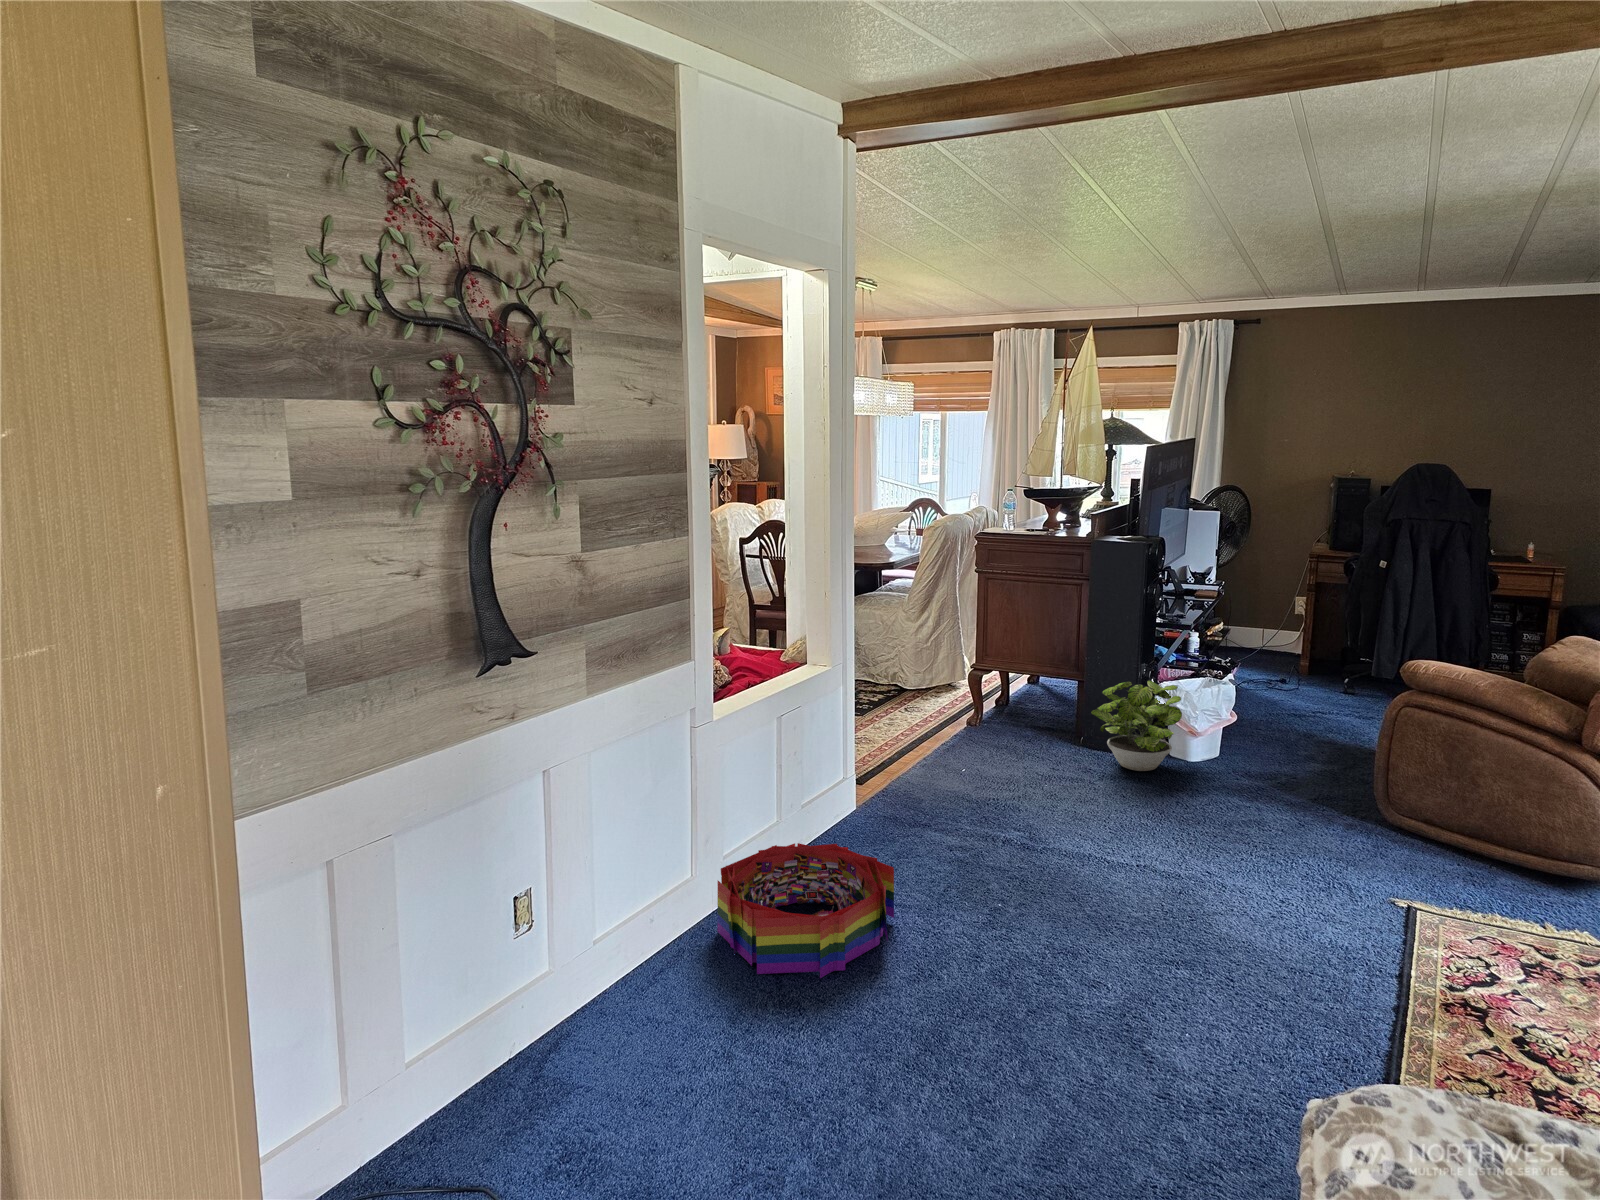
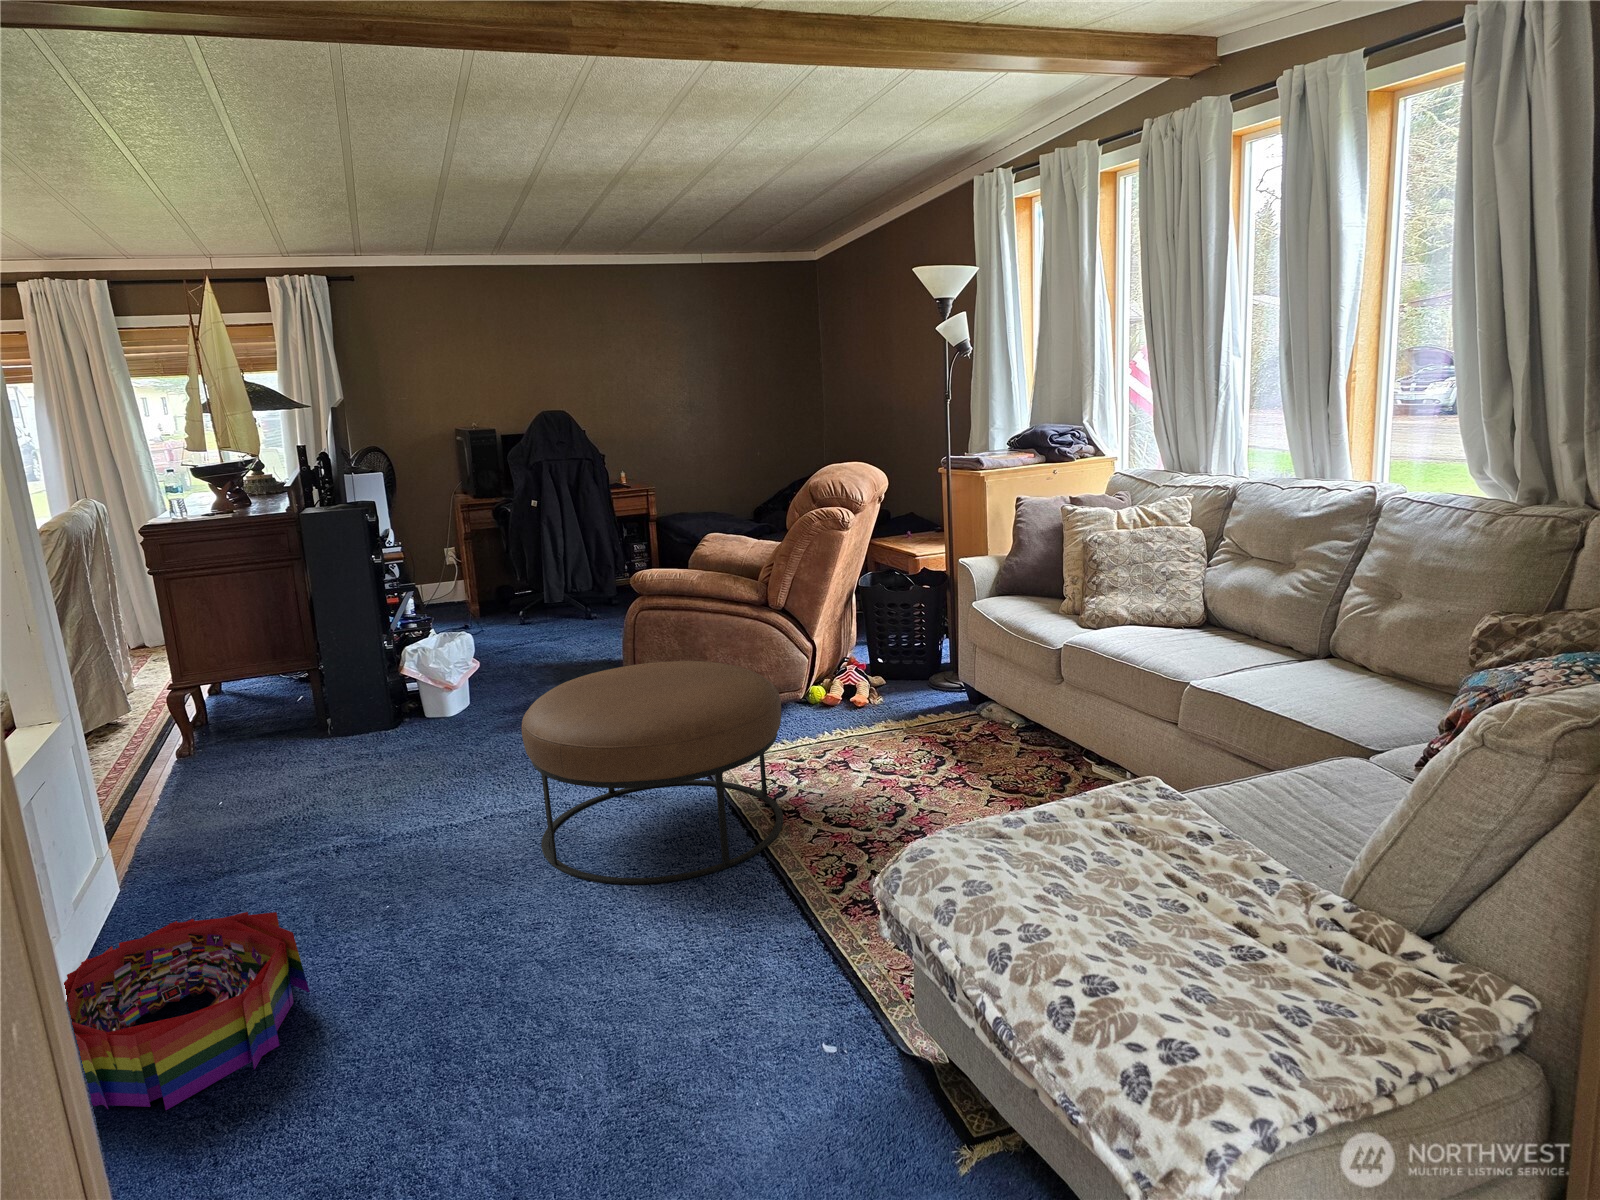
potted plant: present [1091,680,1182,771] -> none [349,647,442,743]
ottoman: none [1158,759,1489,1033] -> present [522,661,783,884]

